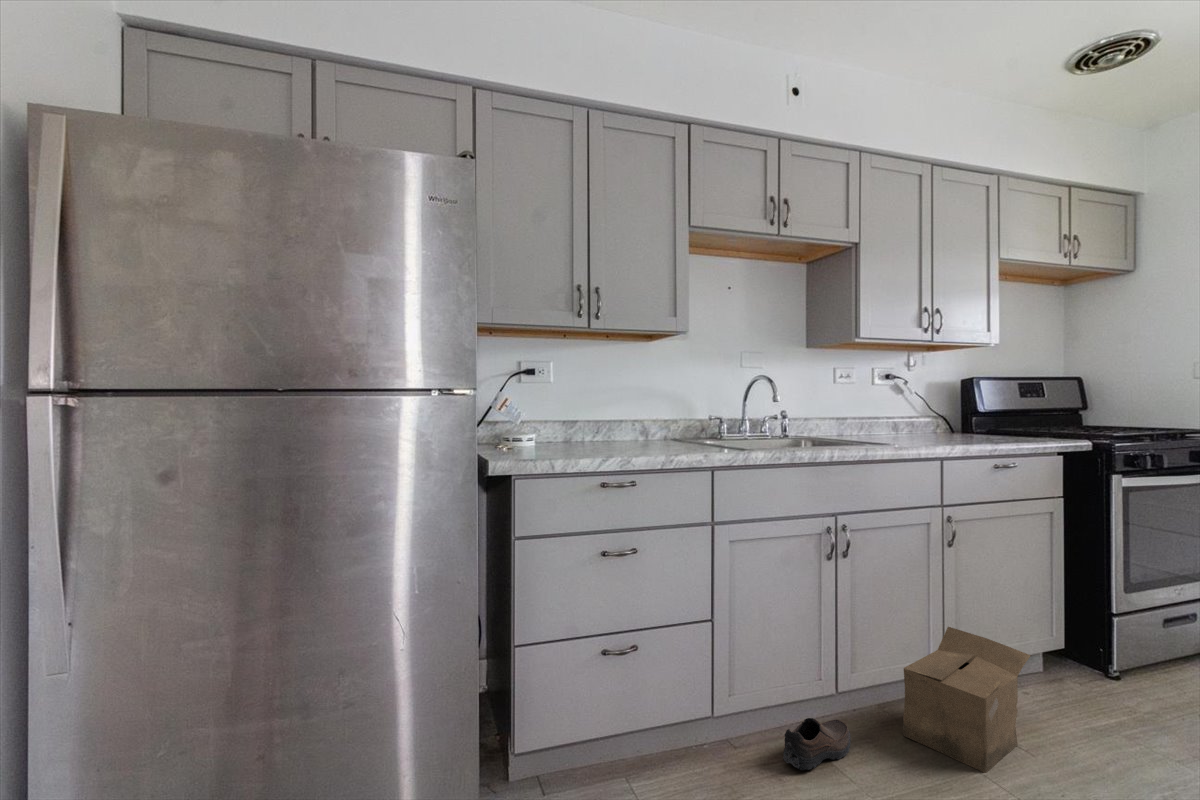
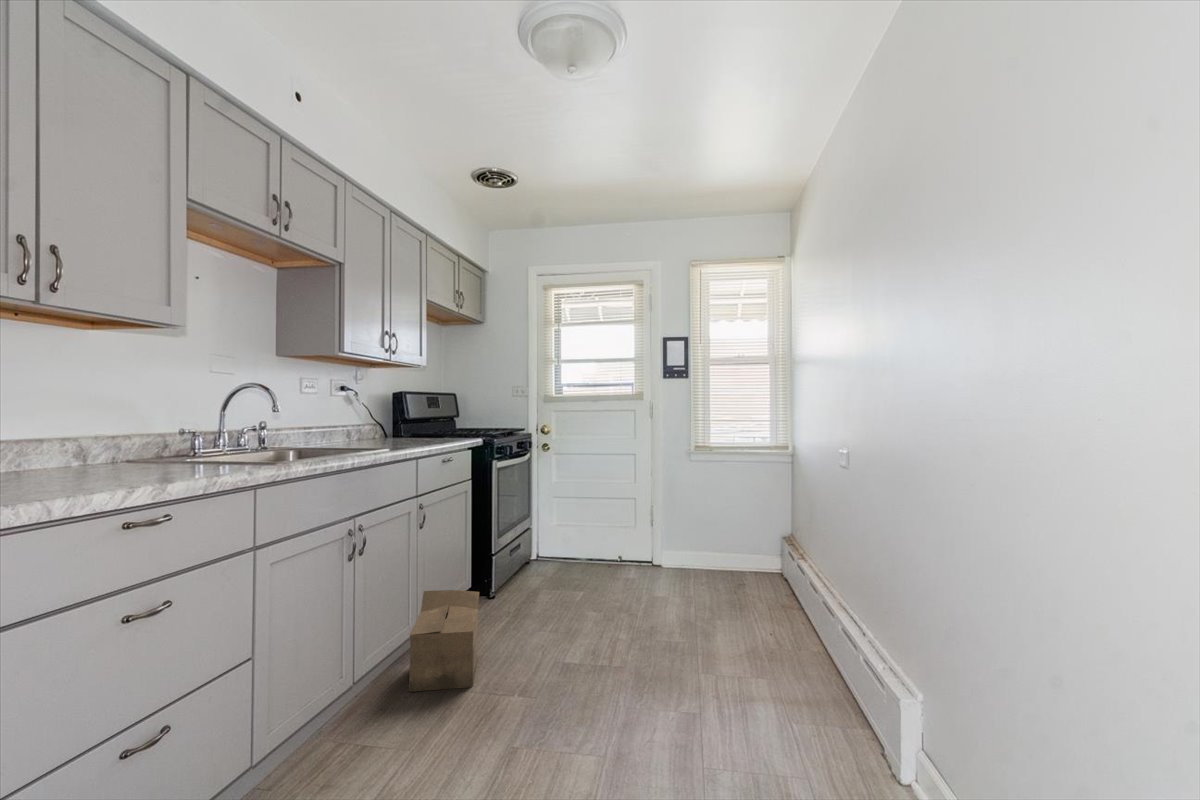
shoe: present [783,718,851,770] -> none [332,705,380,767]

